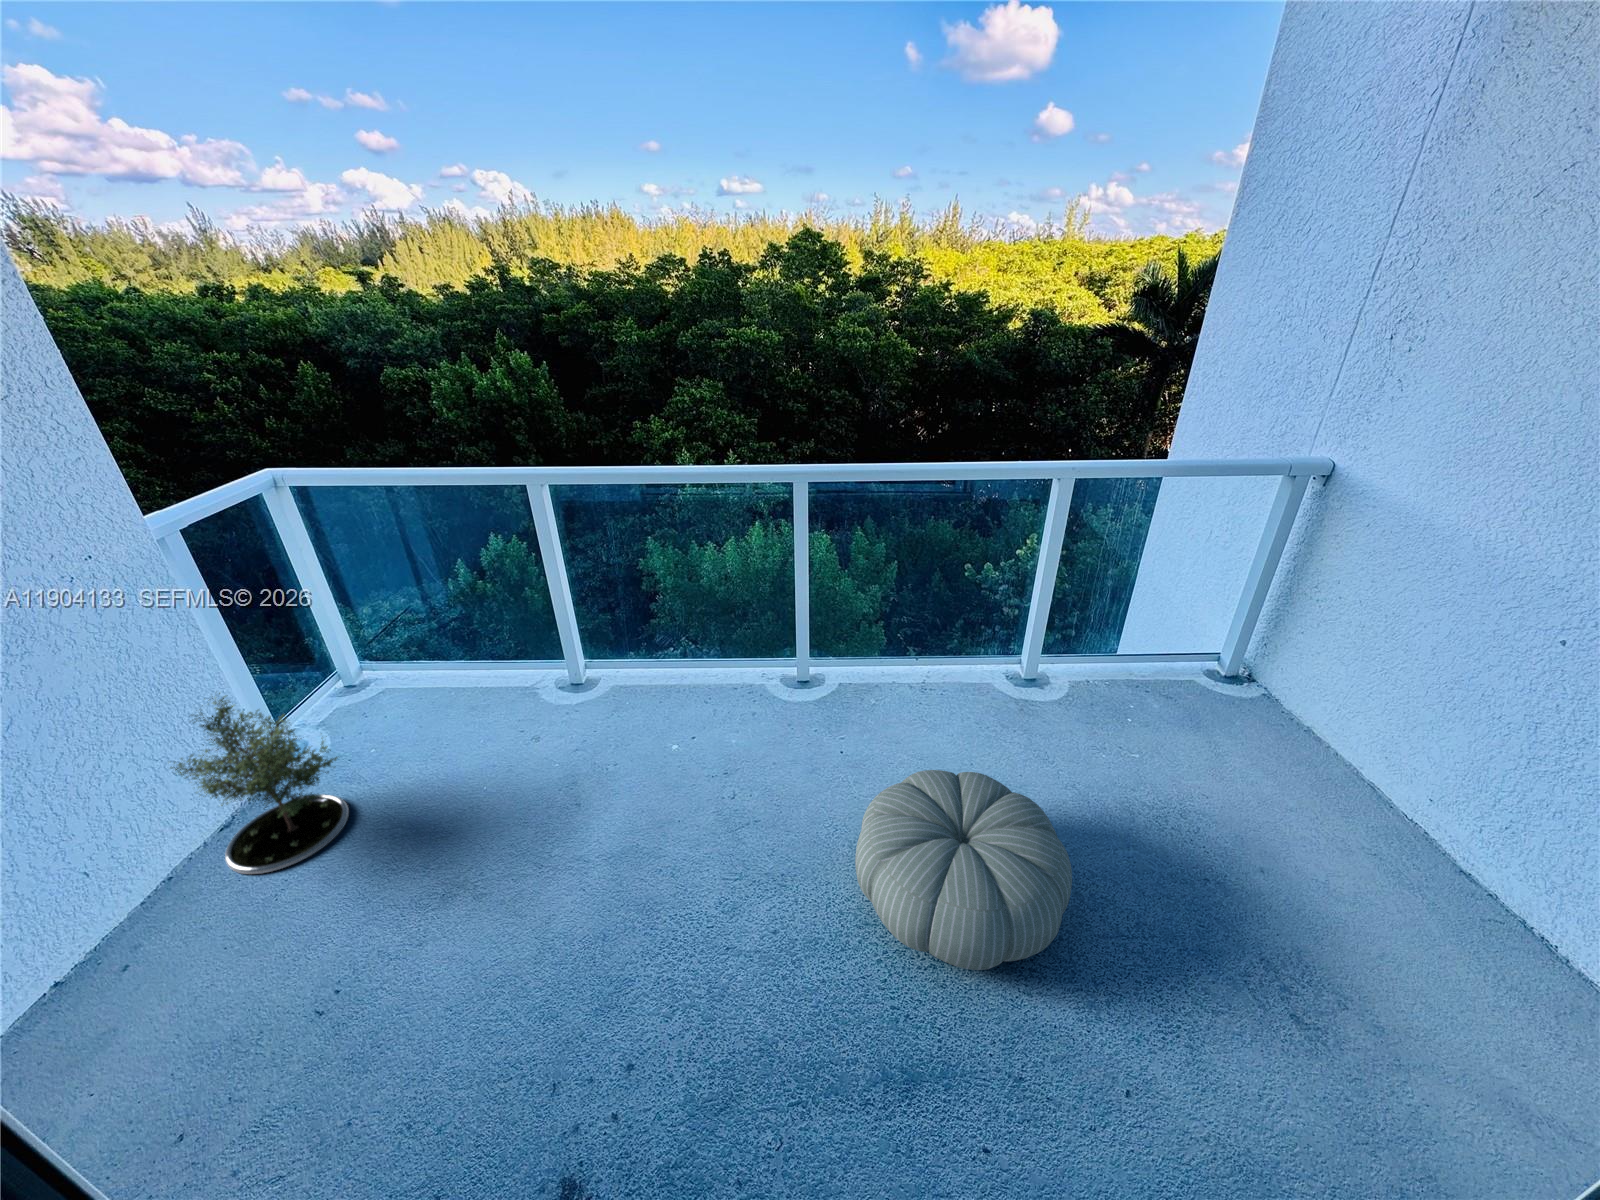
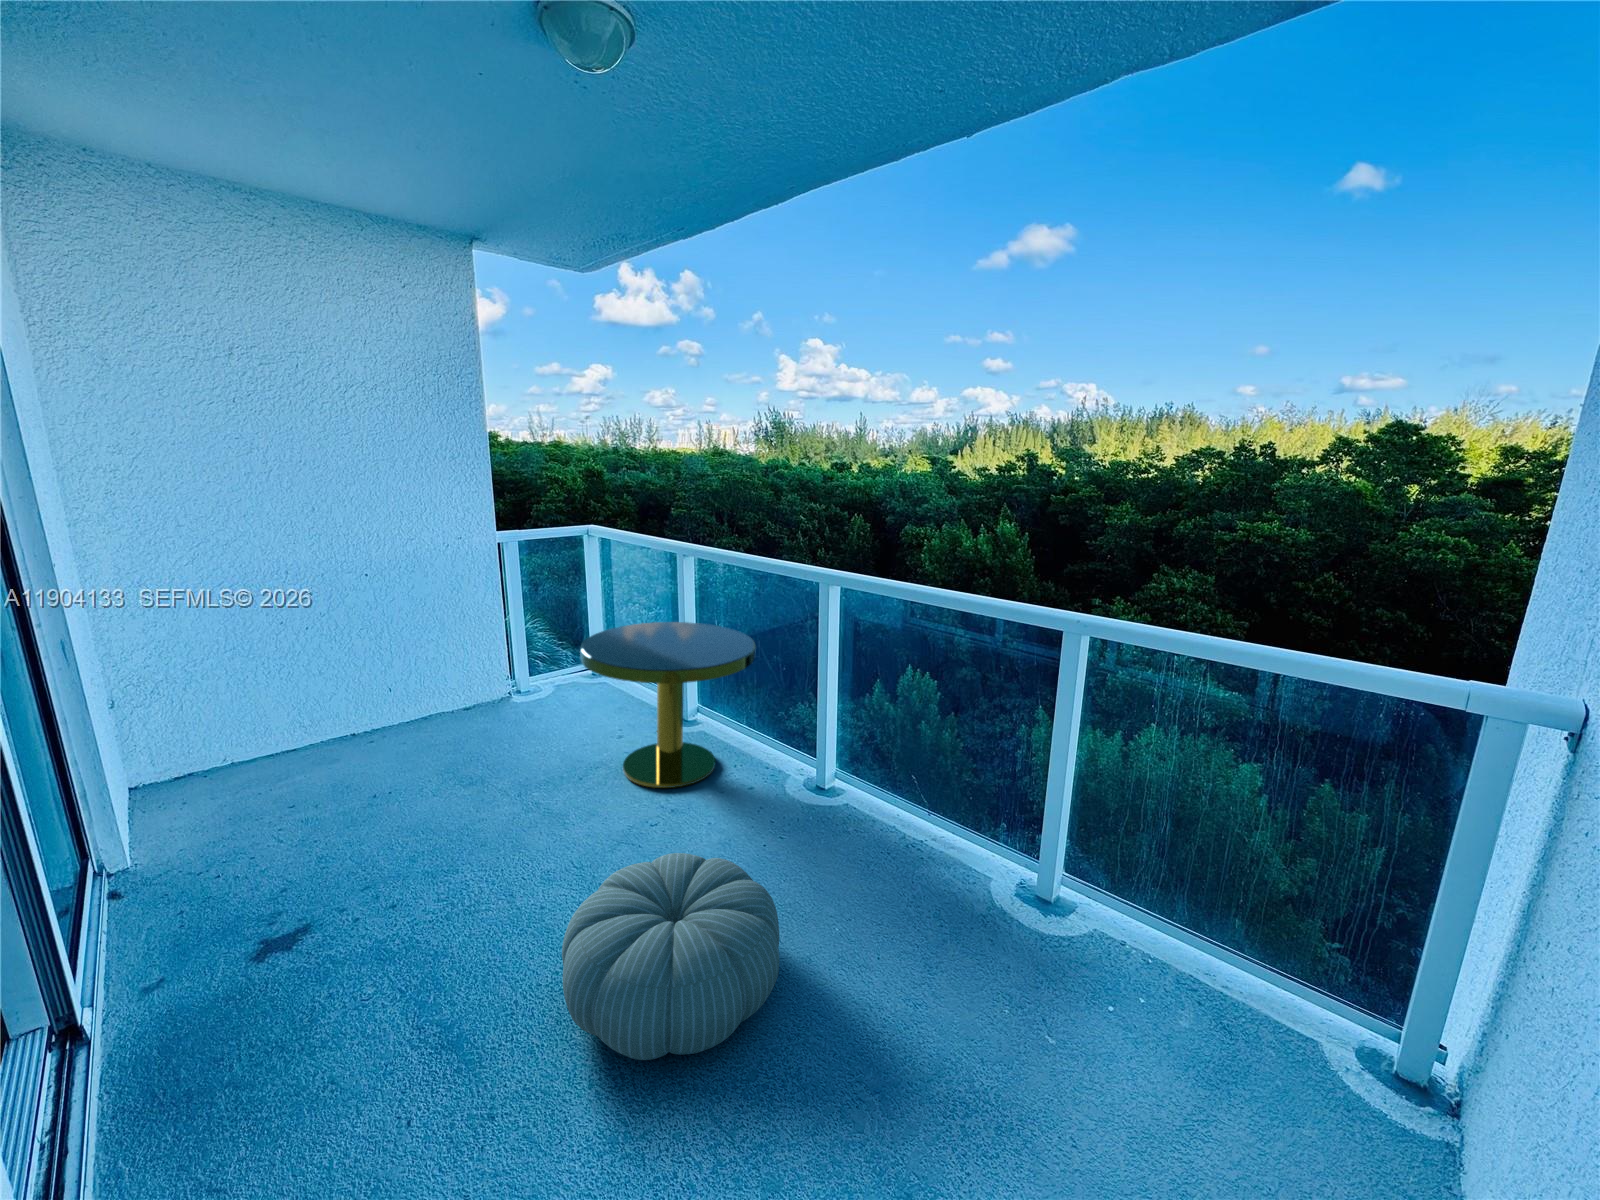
side table: none [508,554,739,773] -> present [580,622,756,788]
potted tree: present [172,693,349,874] -> none [437,621,513,736]

